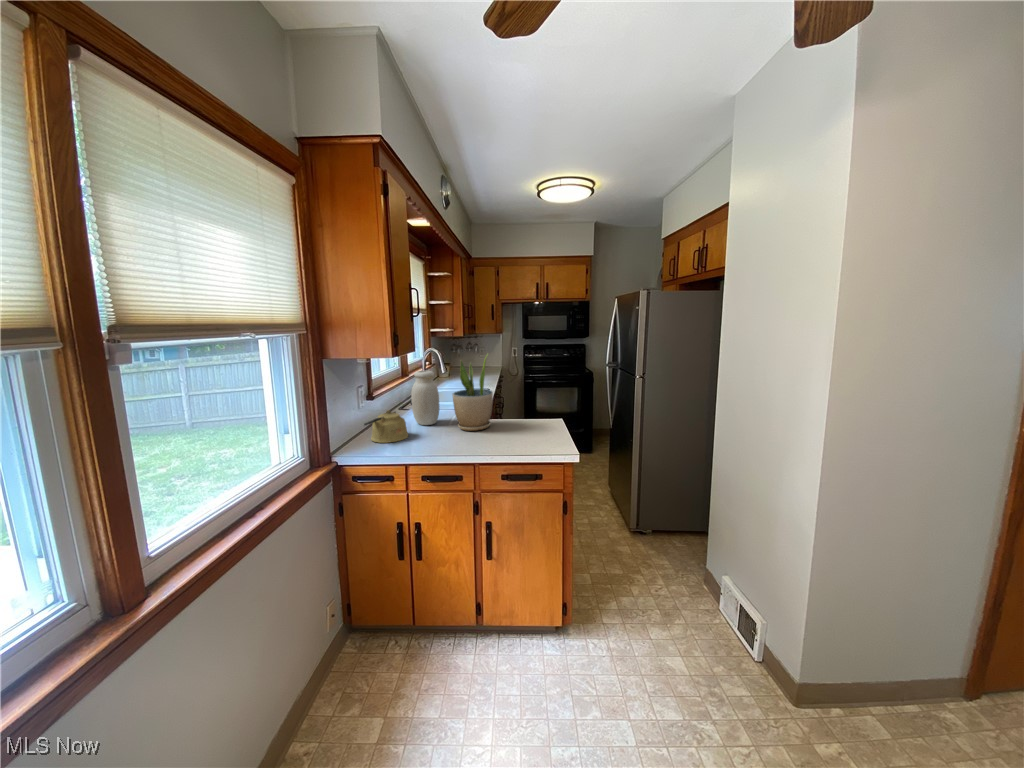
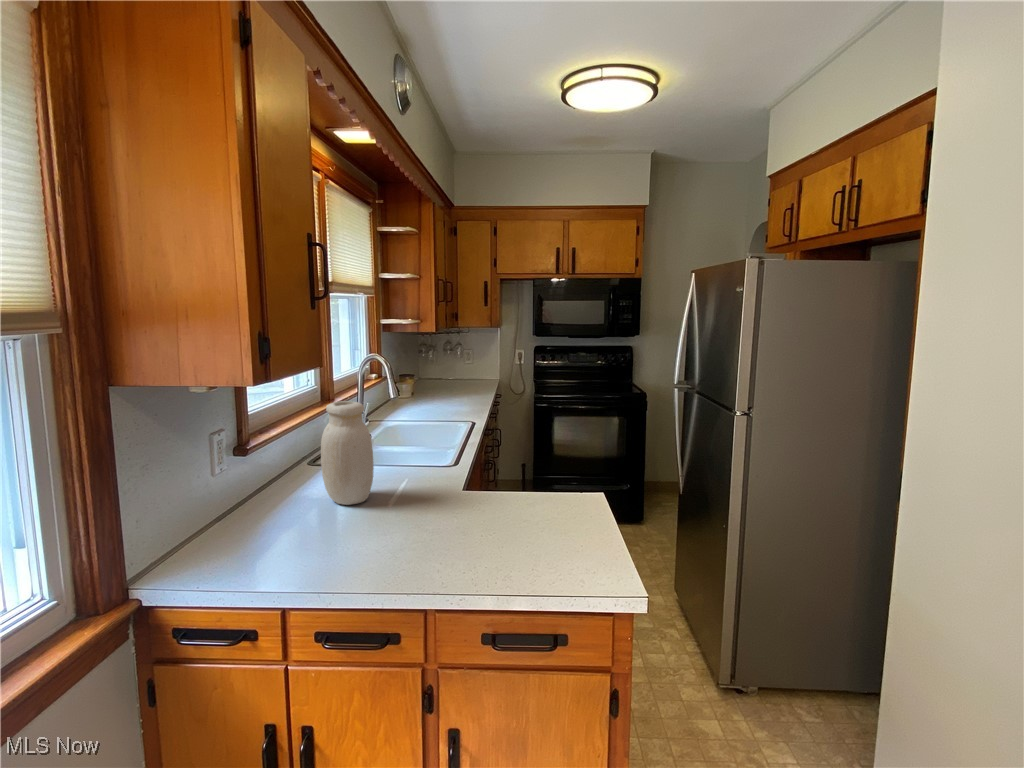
potted plant: present [453,358,493,431] -> none [395,374,472,523]
kettle: present [364,410,408,443] -> none [214,482,306,550]

